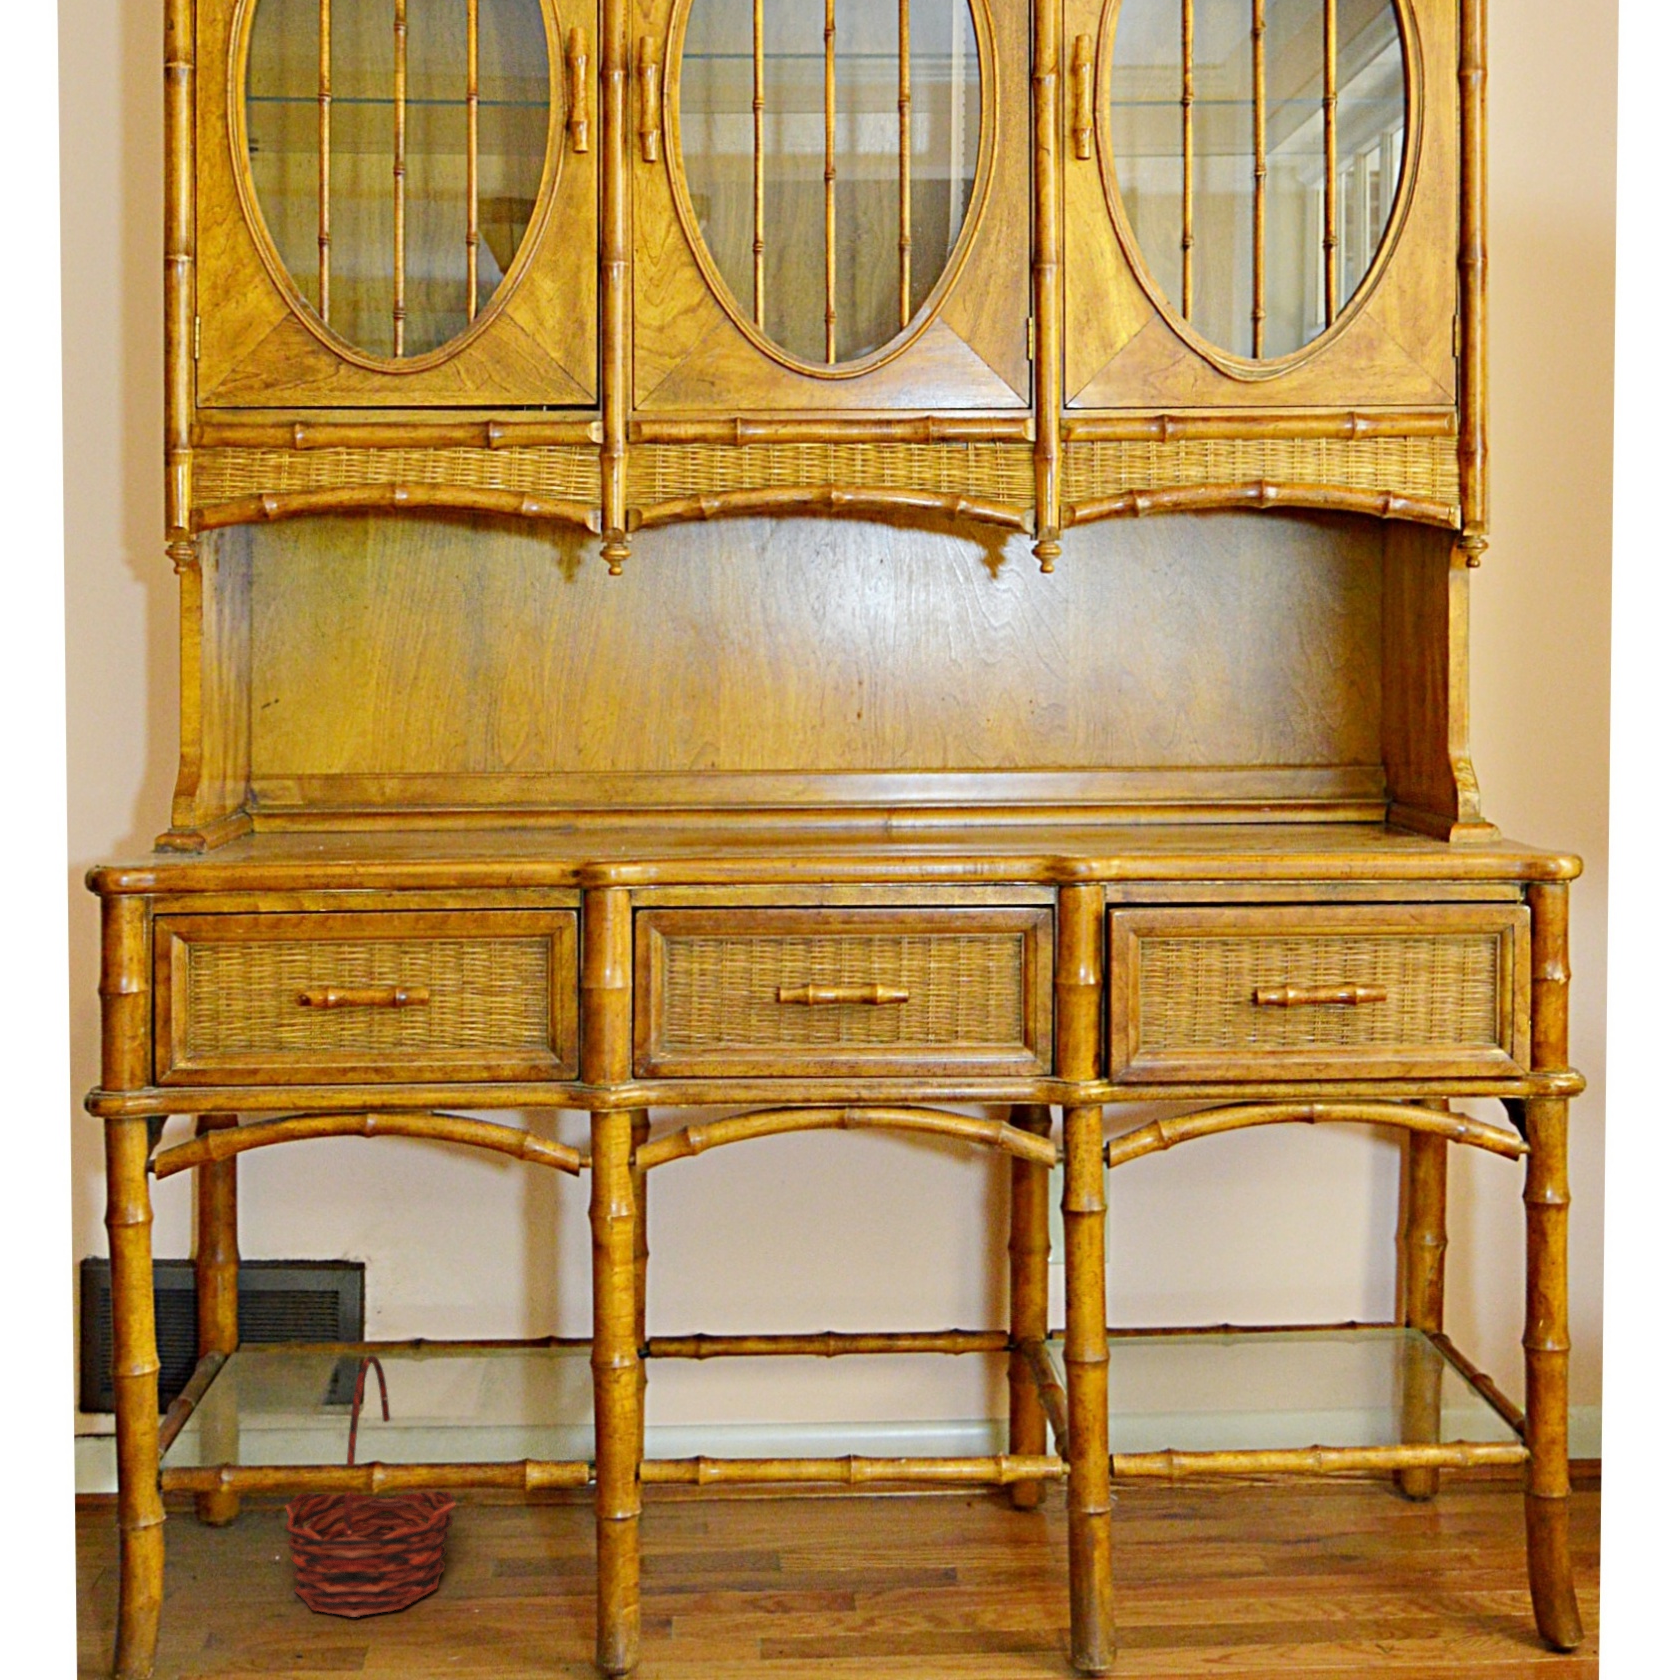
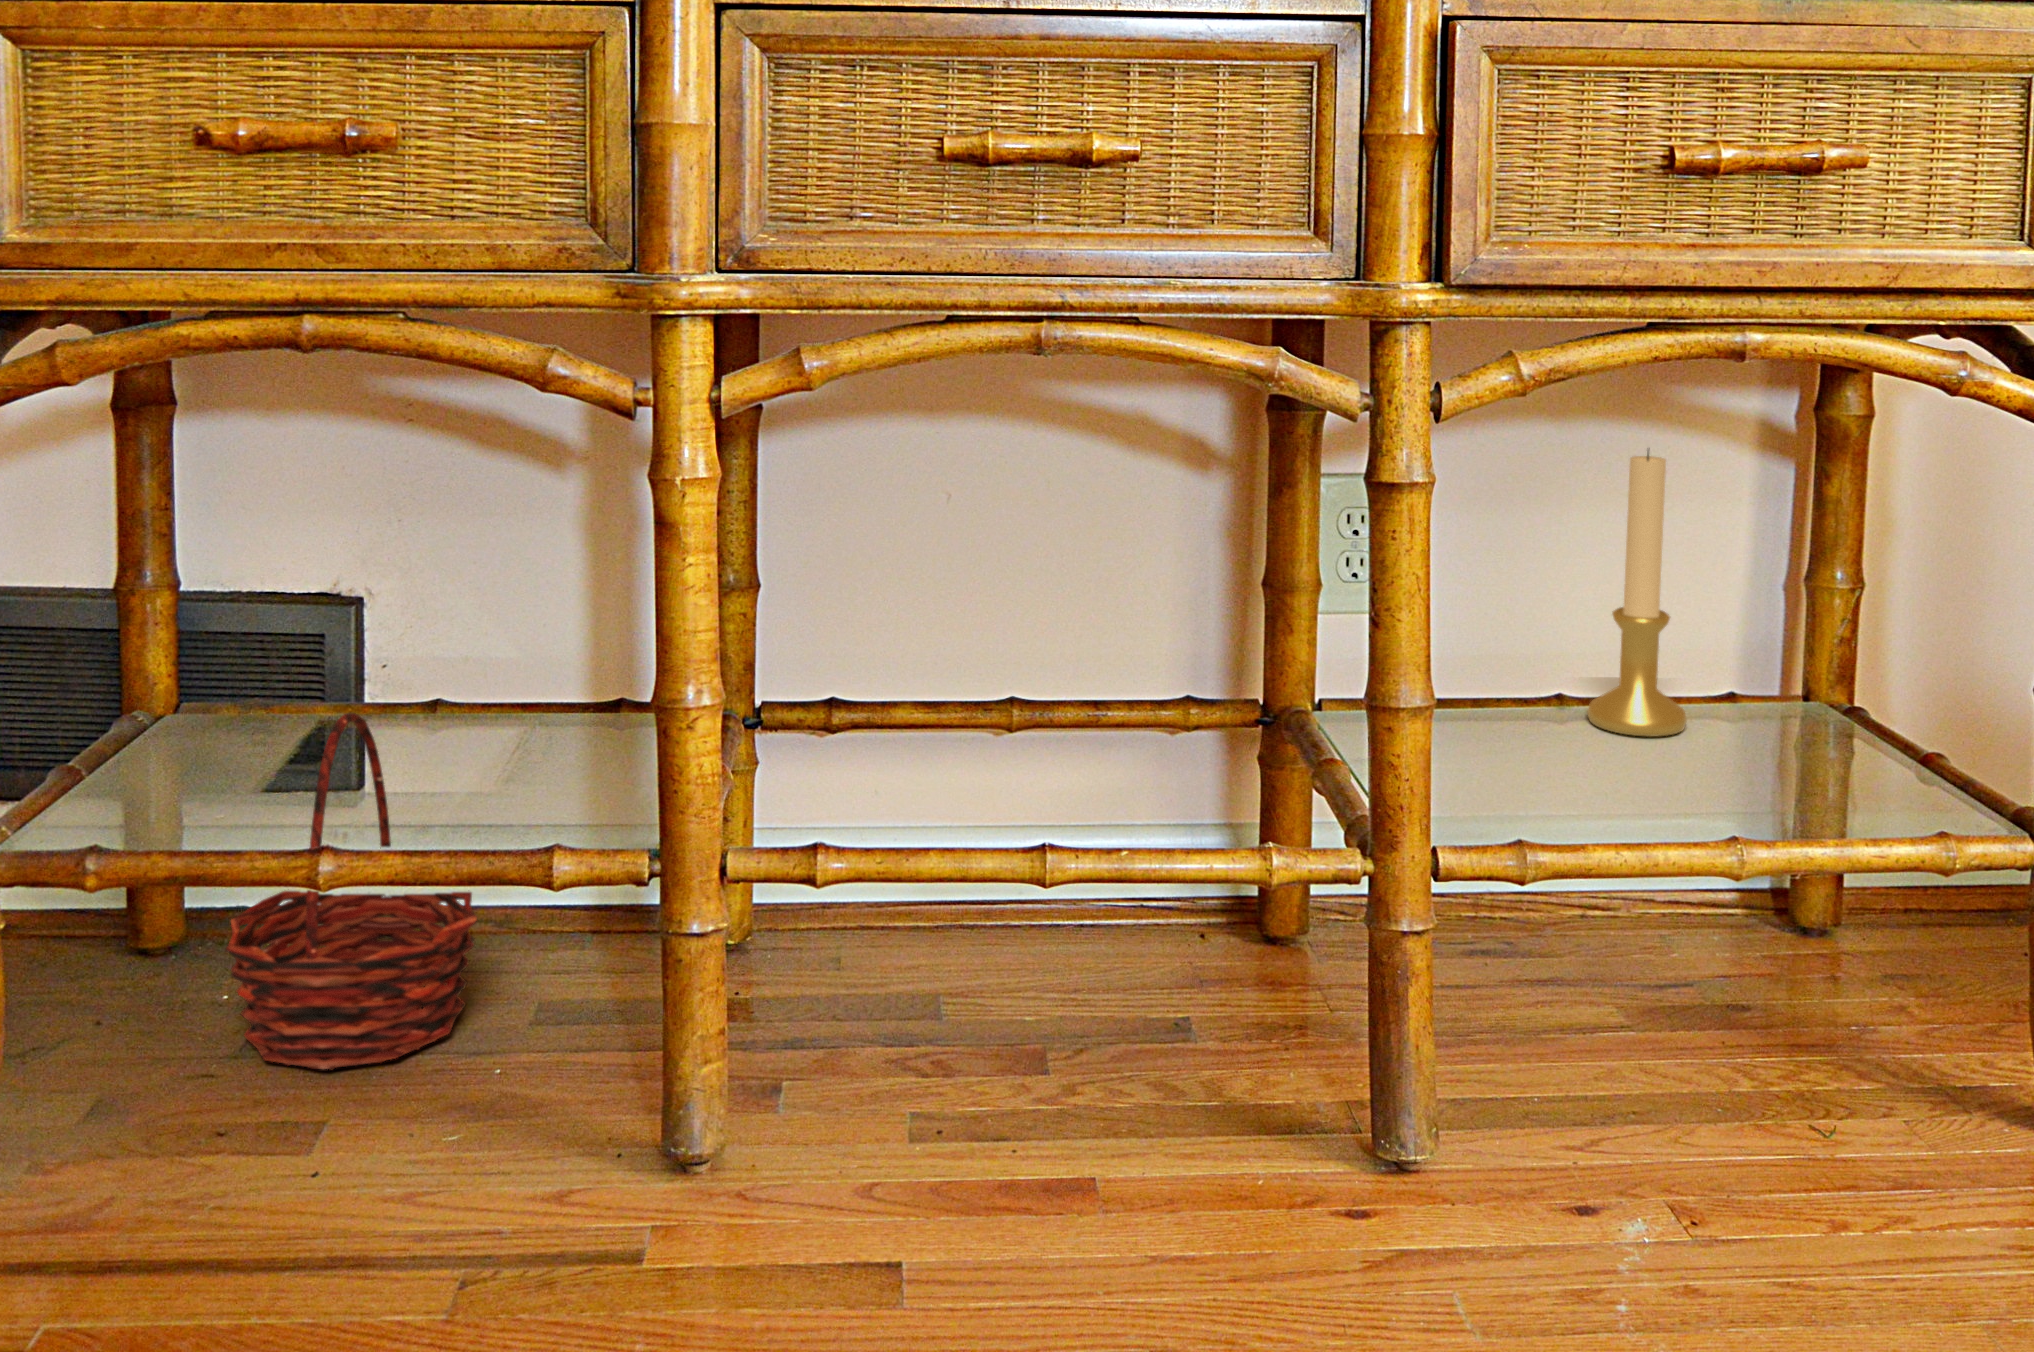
candle holder: none [1247,1140,1319,1354] -> present [1588,450,1687,737]

